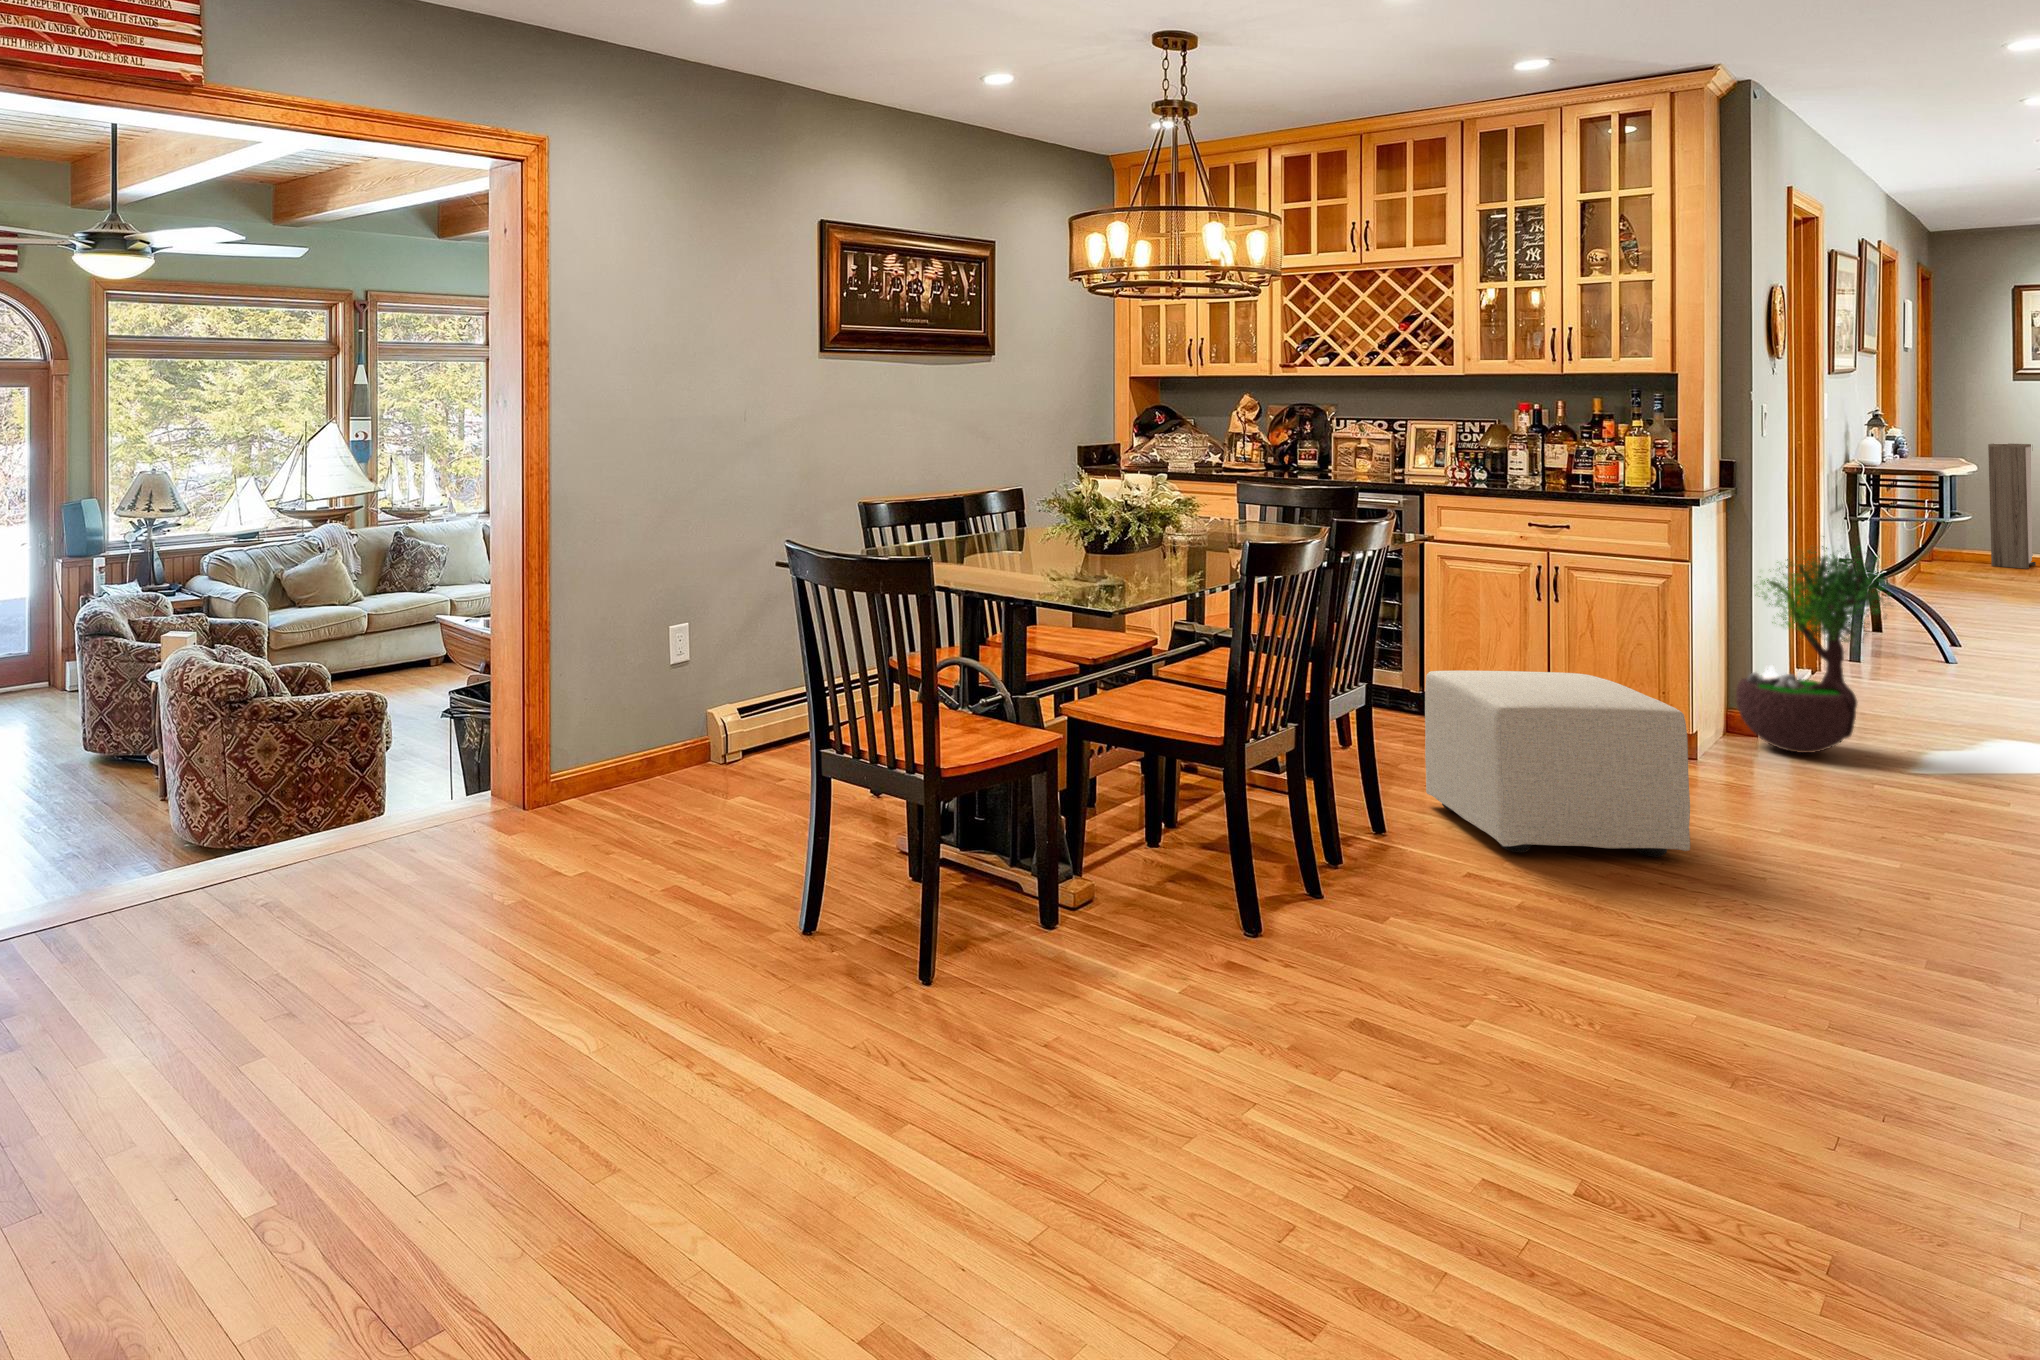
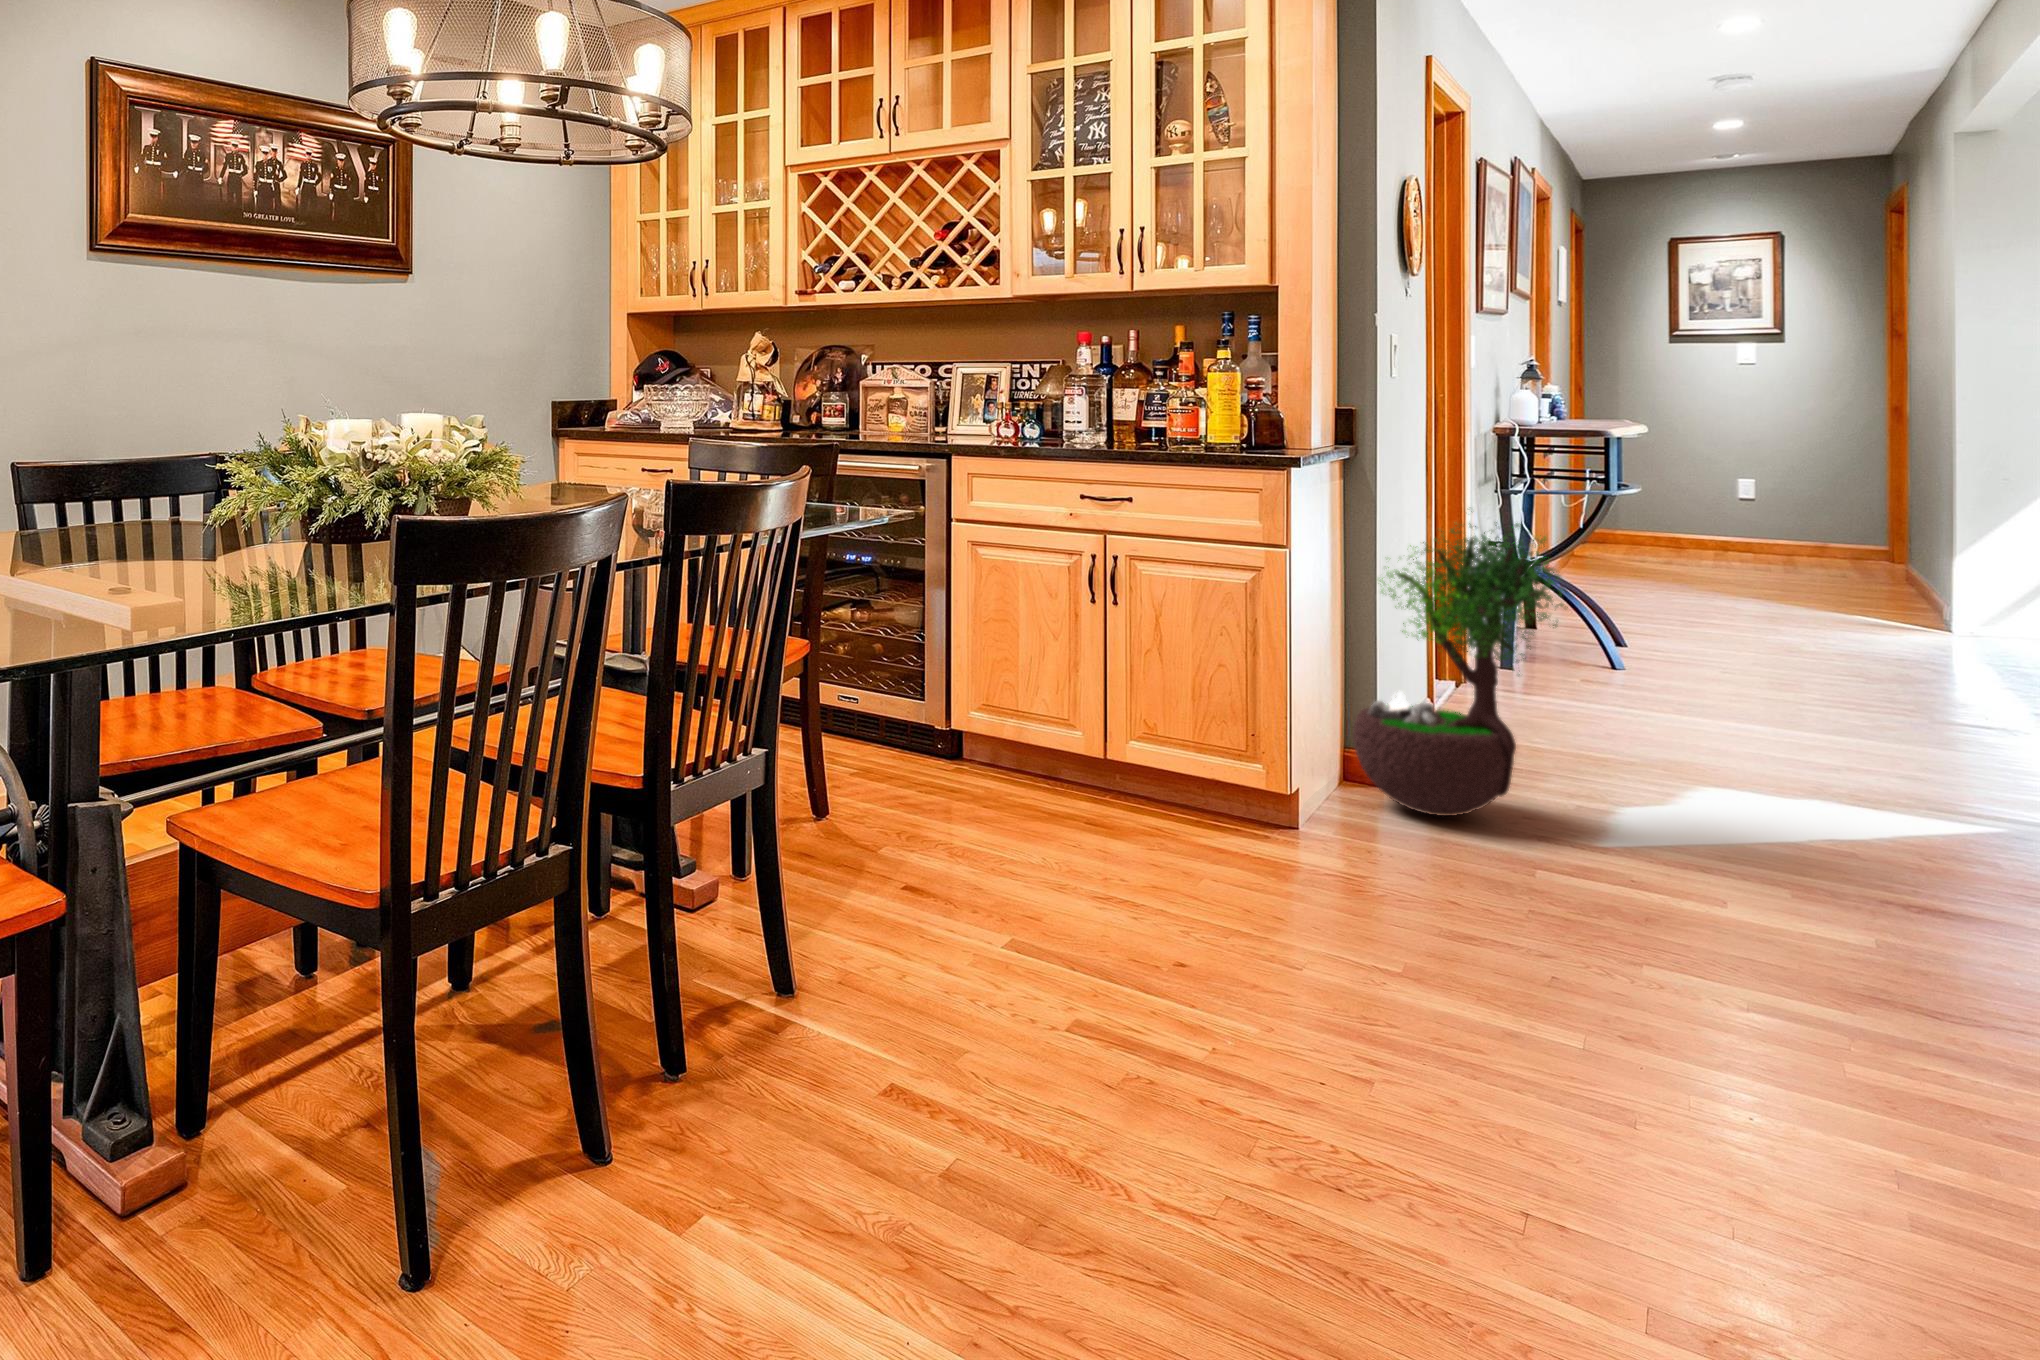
storage cabinet: present [1988,443,2036,569] -> none [1642,412,1690,552]
ottoman: present [1425,671,1690,857] -> none [883,719,1262,1035]

